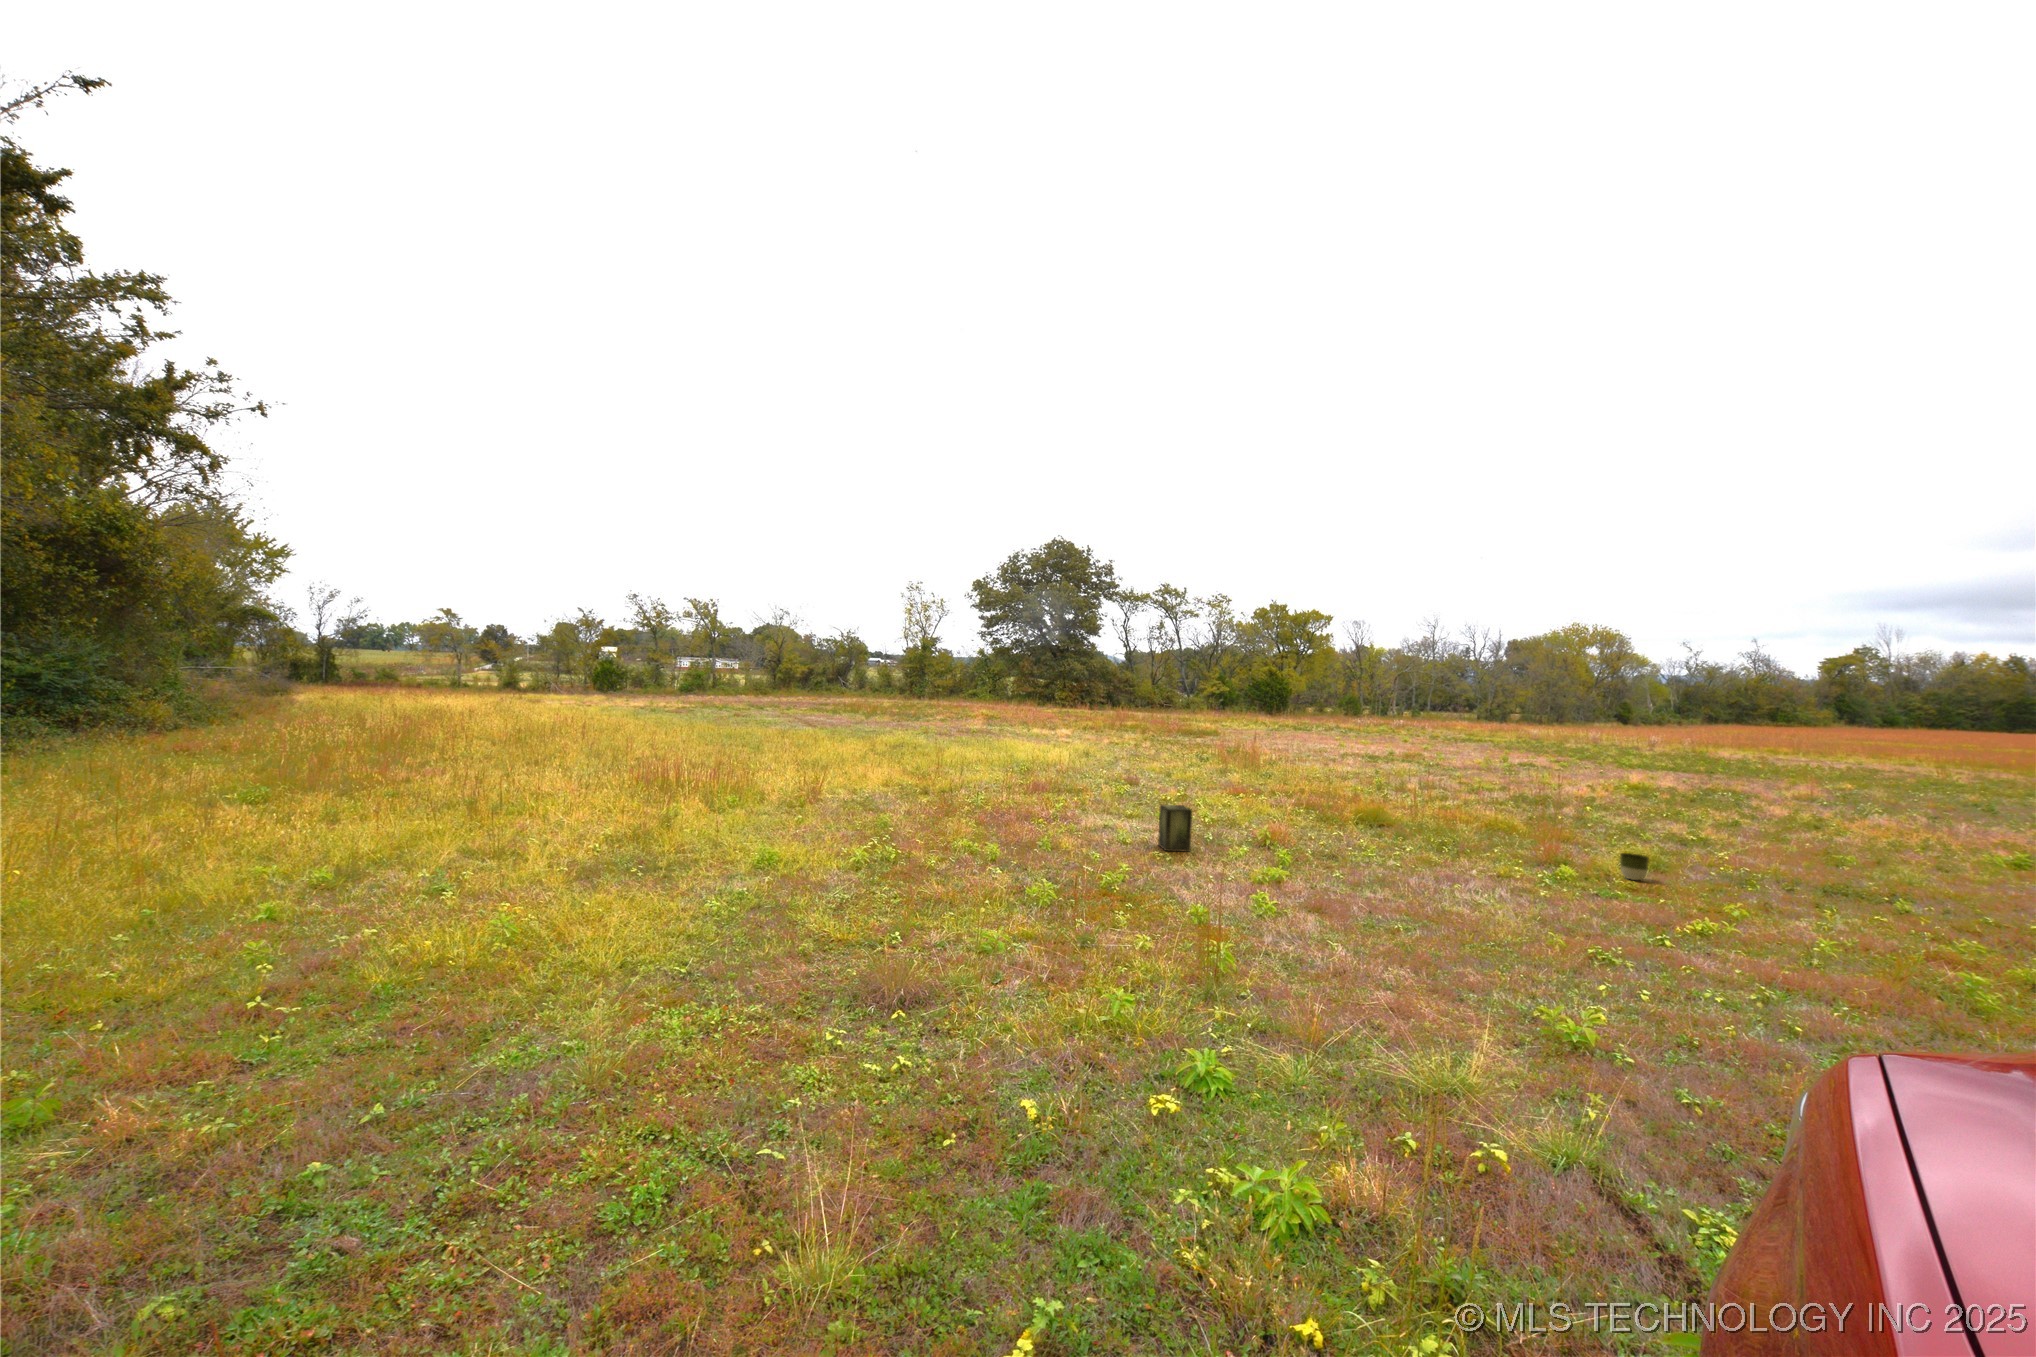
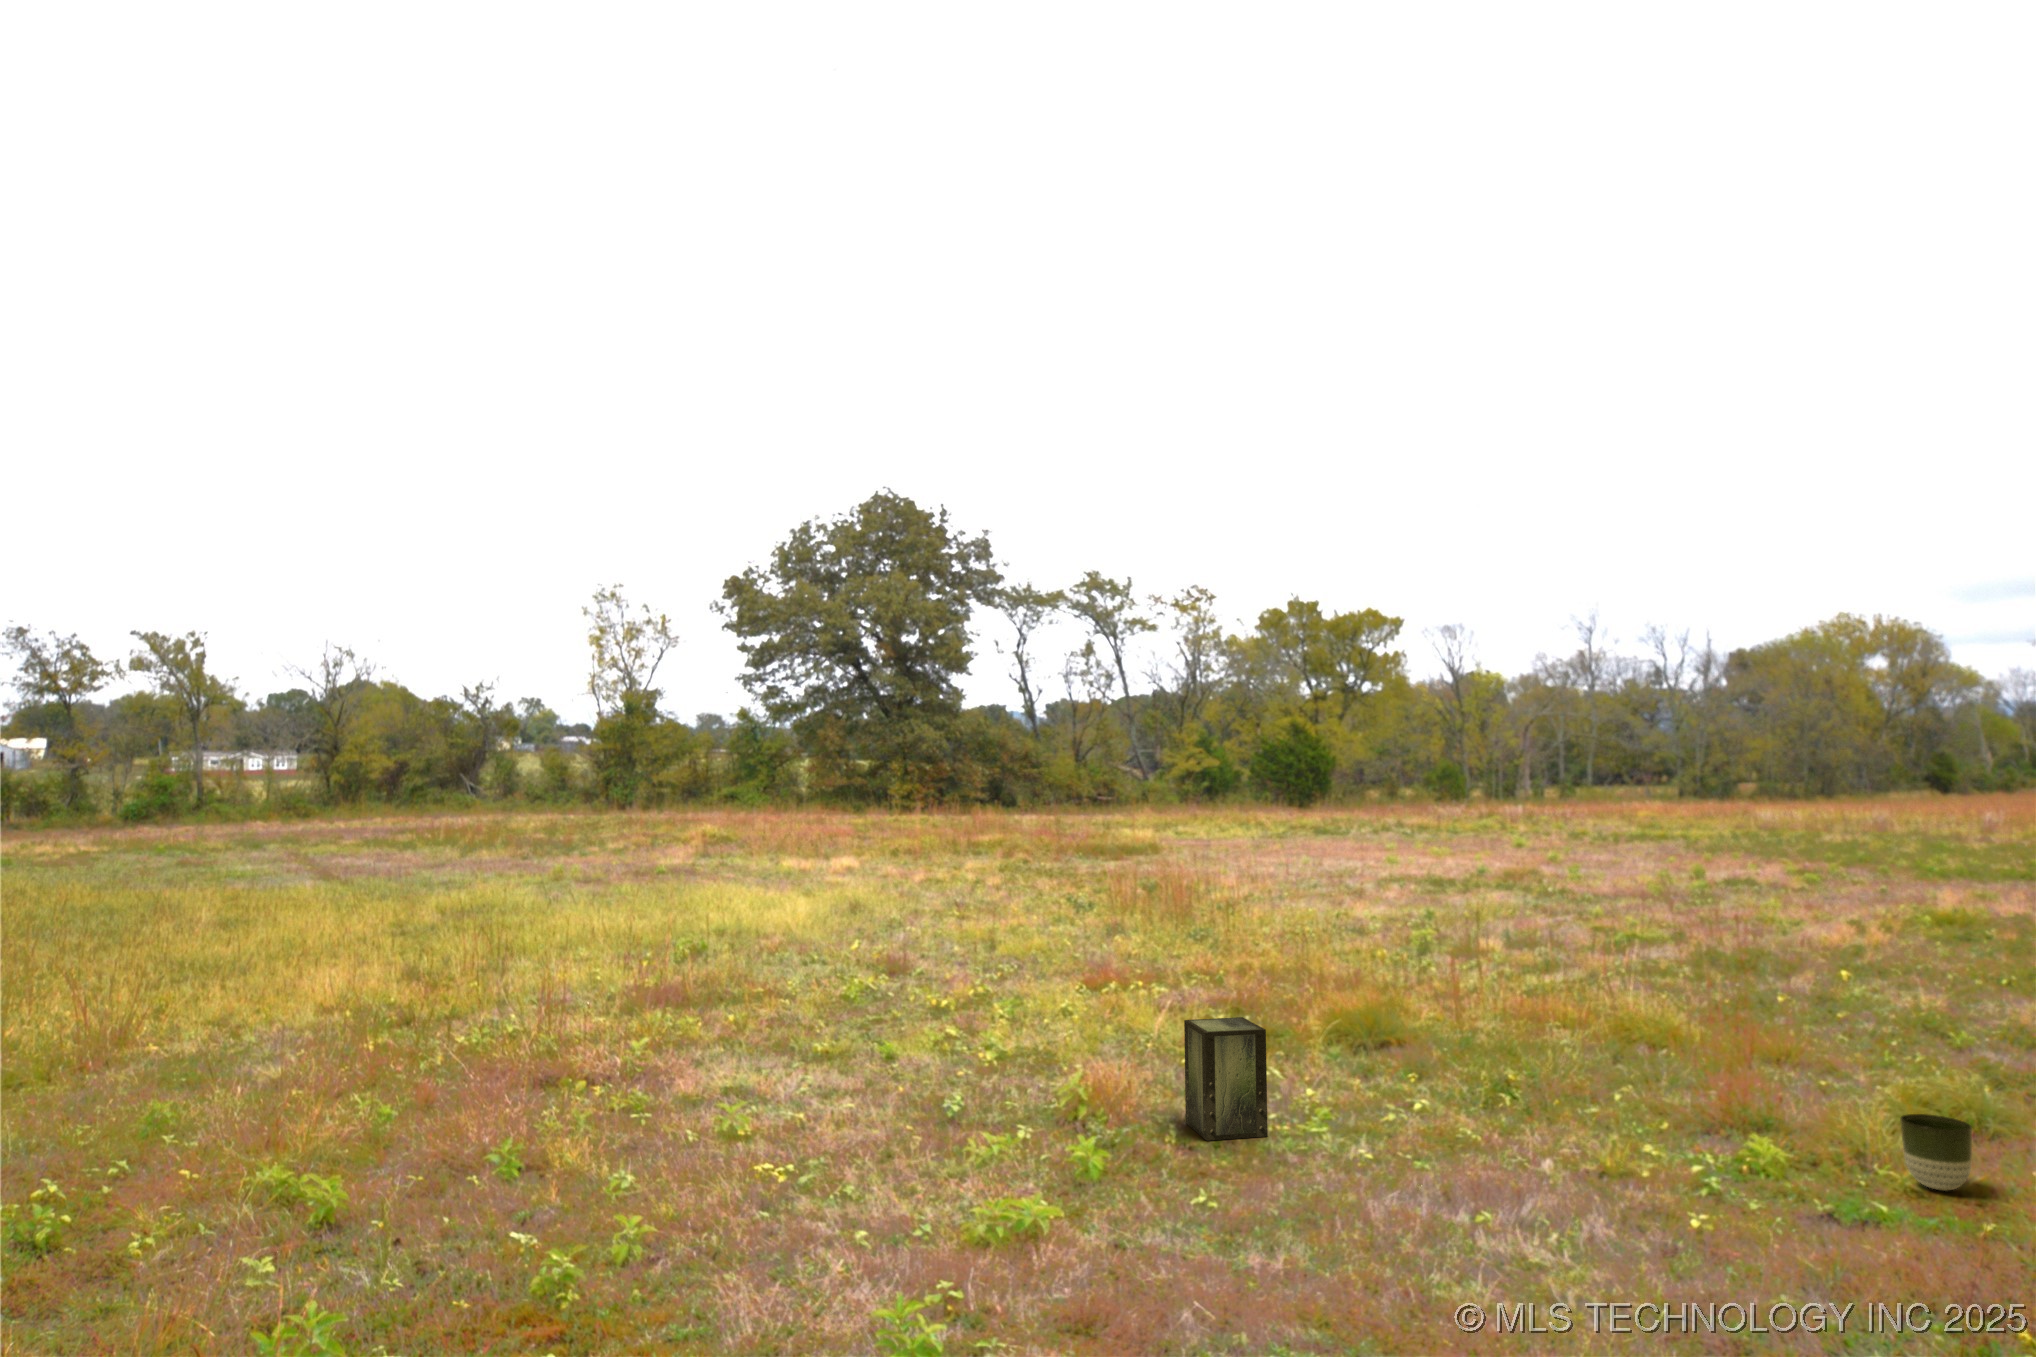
storage box: present [1158,805,1192,852] -> present [1184,1017,1268,1141]

